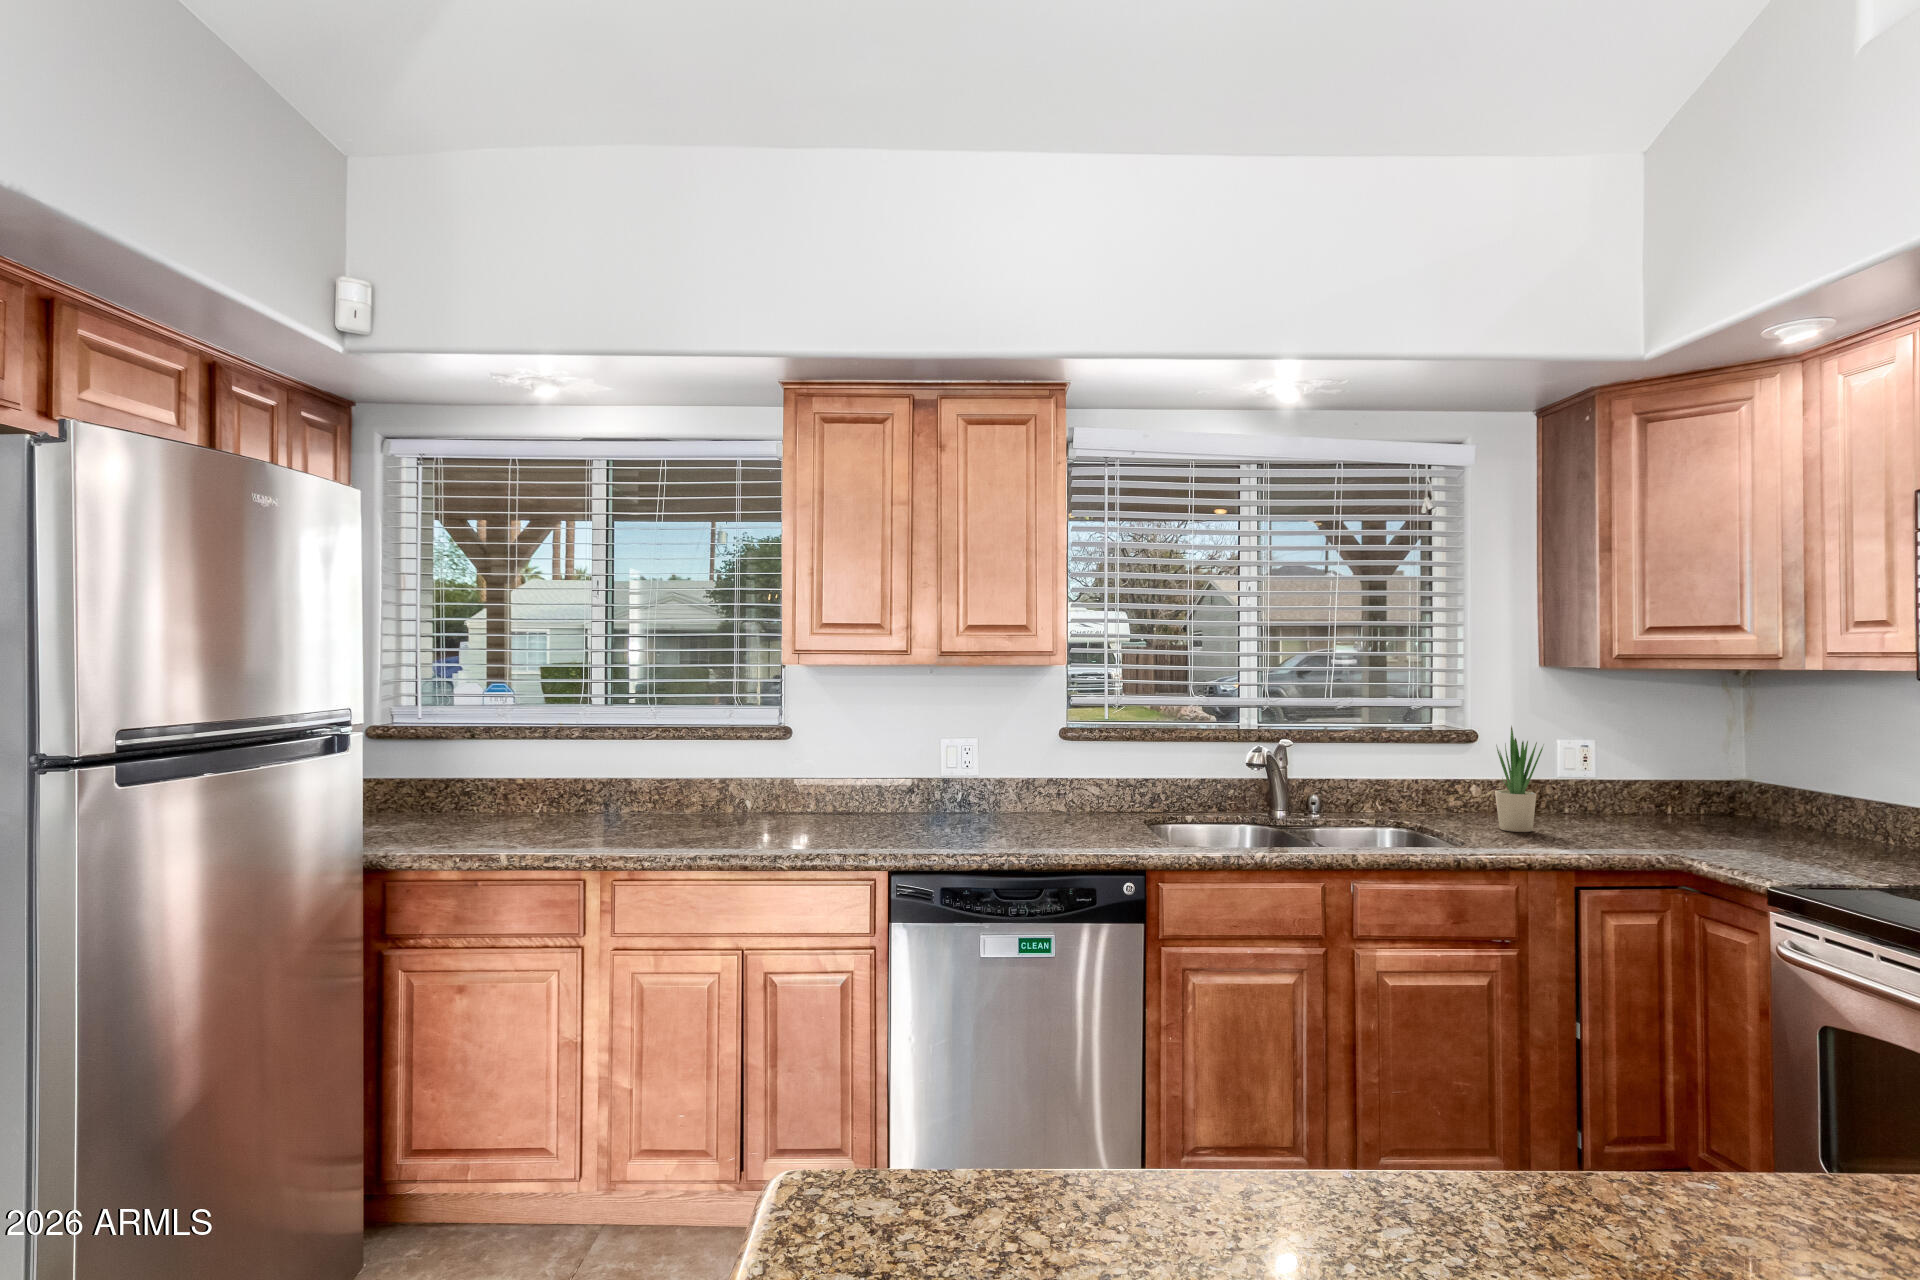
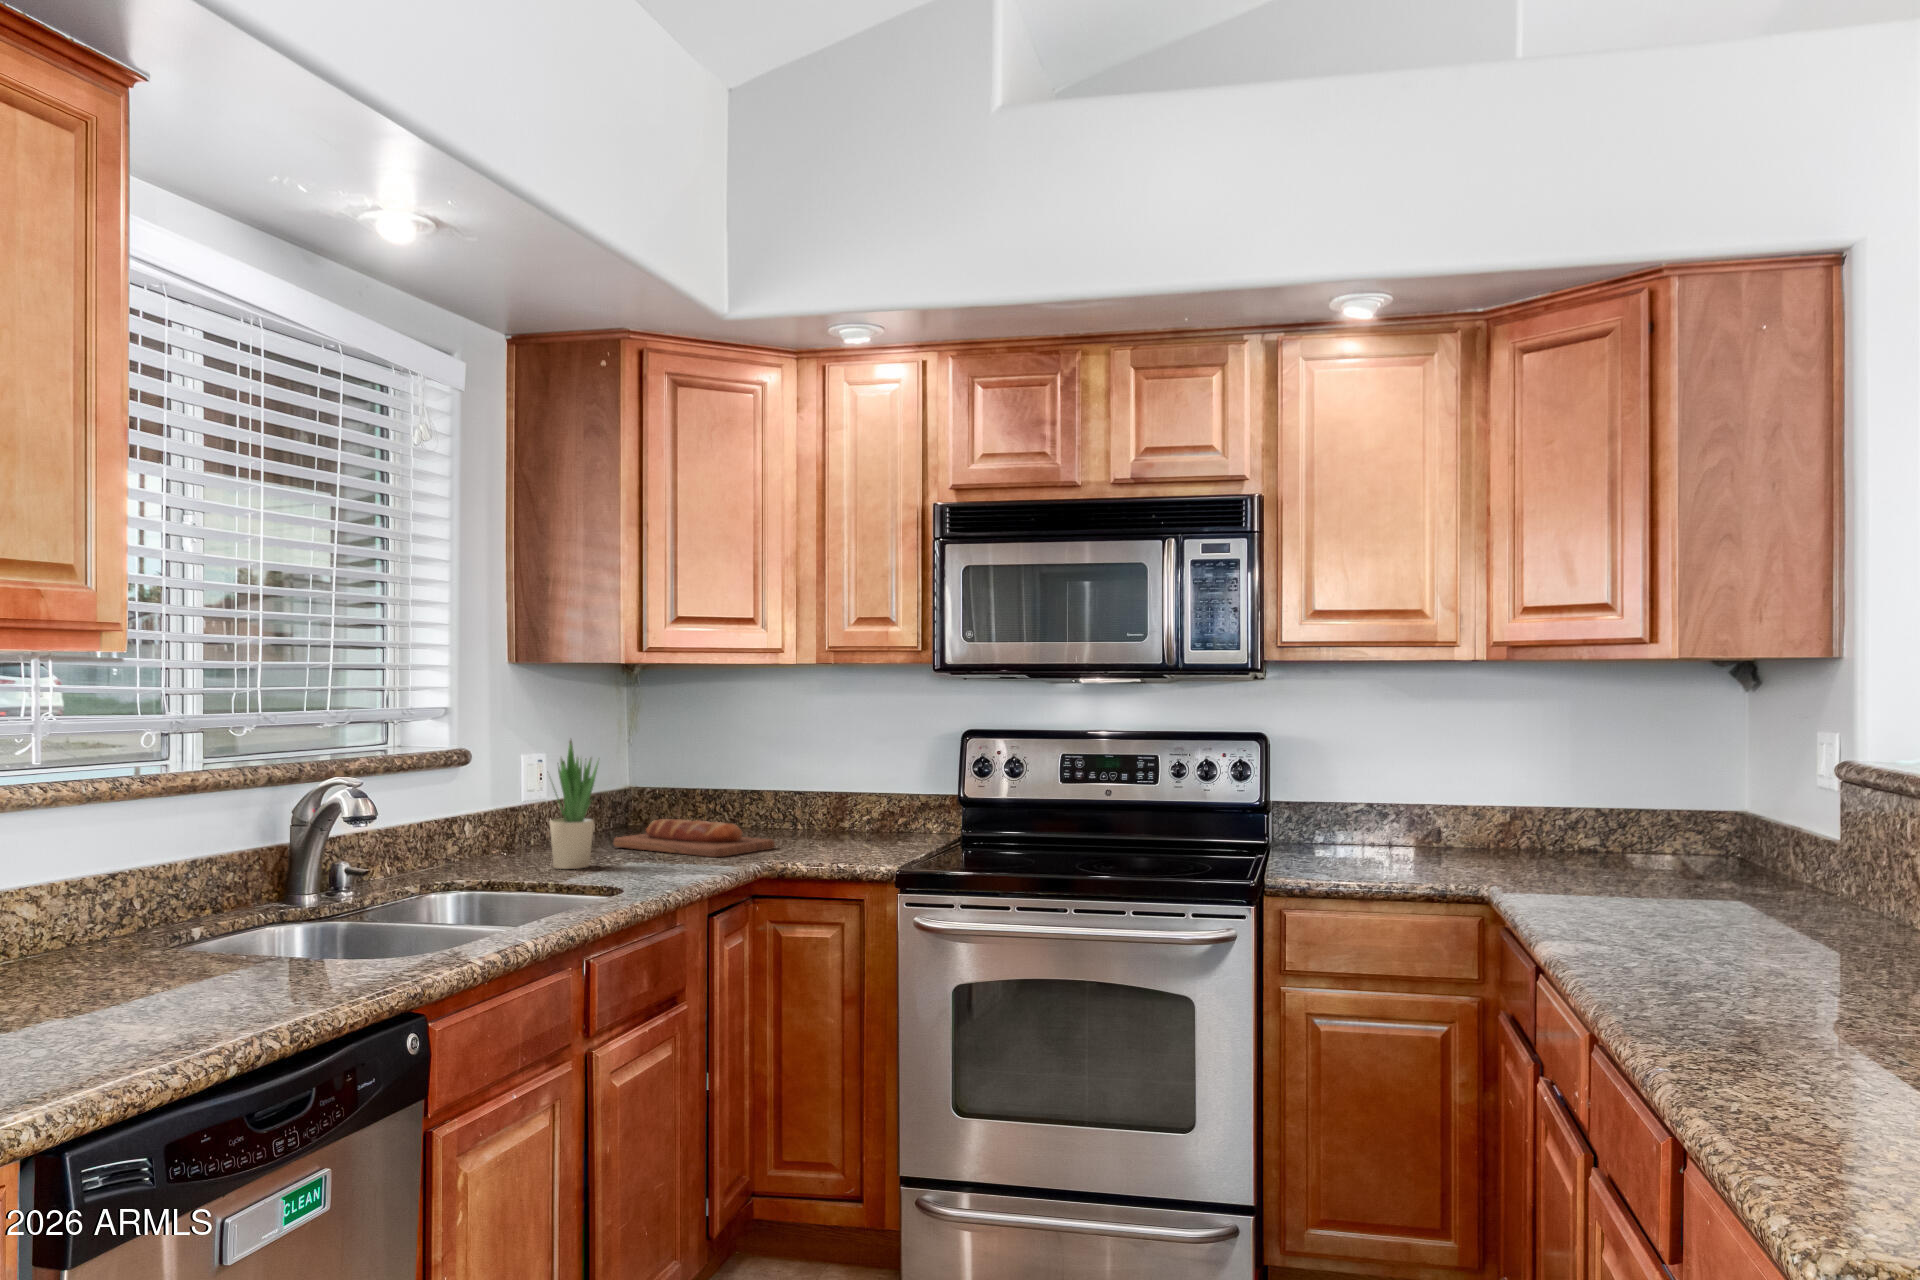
bread loaf: none [1622,807,1753,850] -> present [614,819,775,857]

